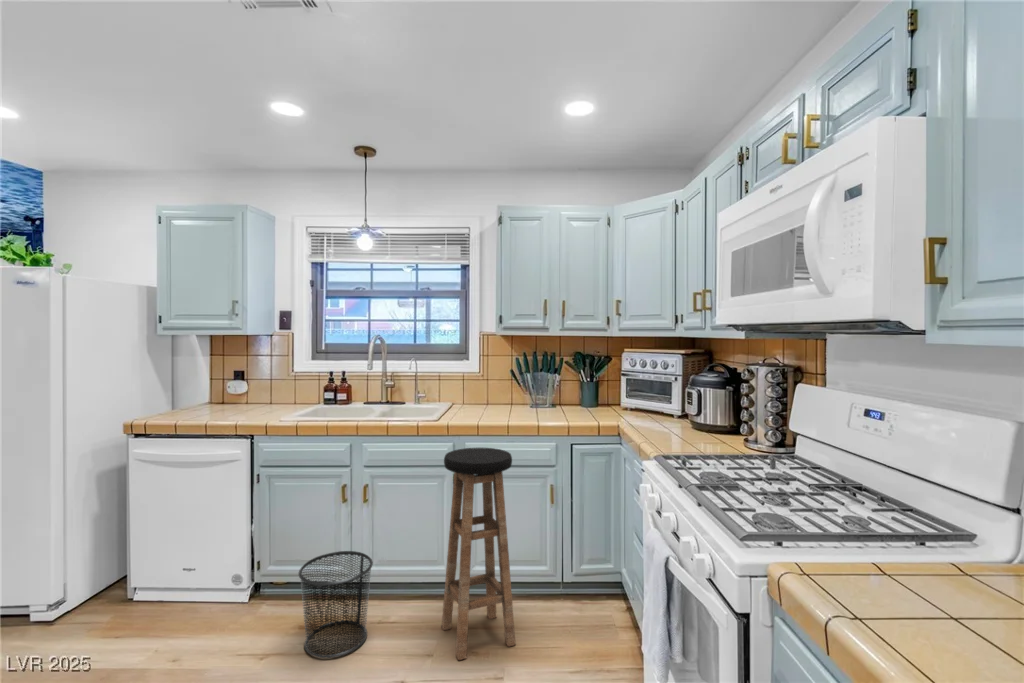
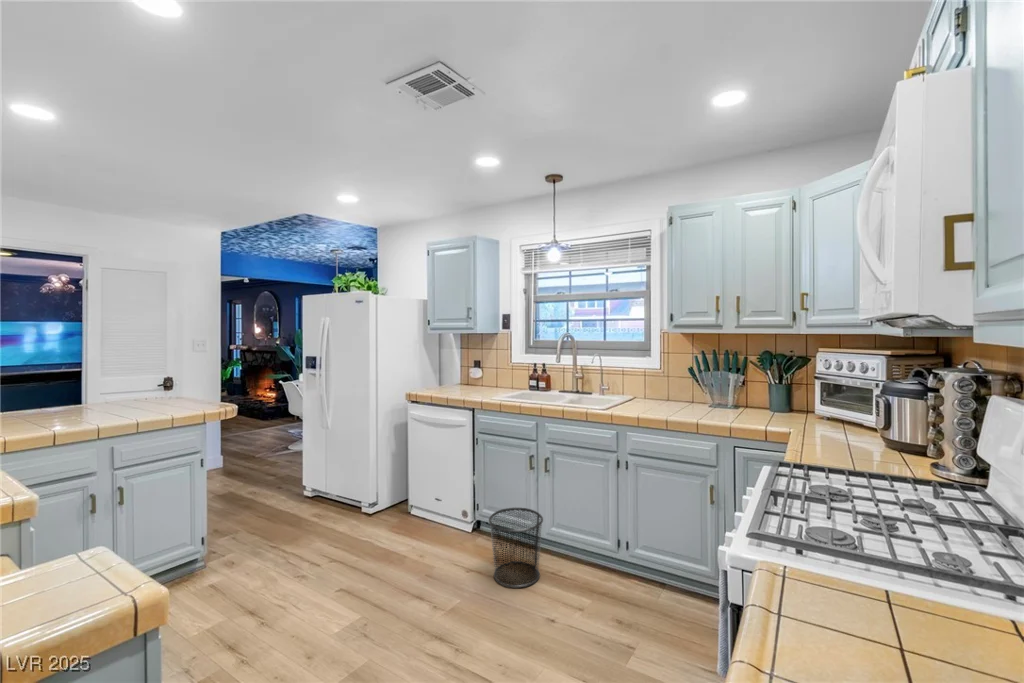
bar stool: present [442,448,516,660] -> none [594,438,657,625]

